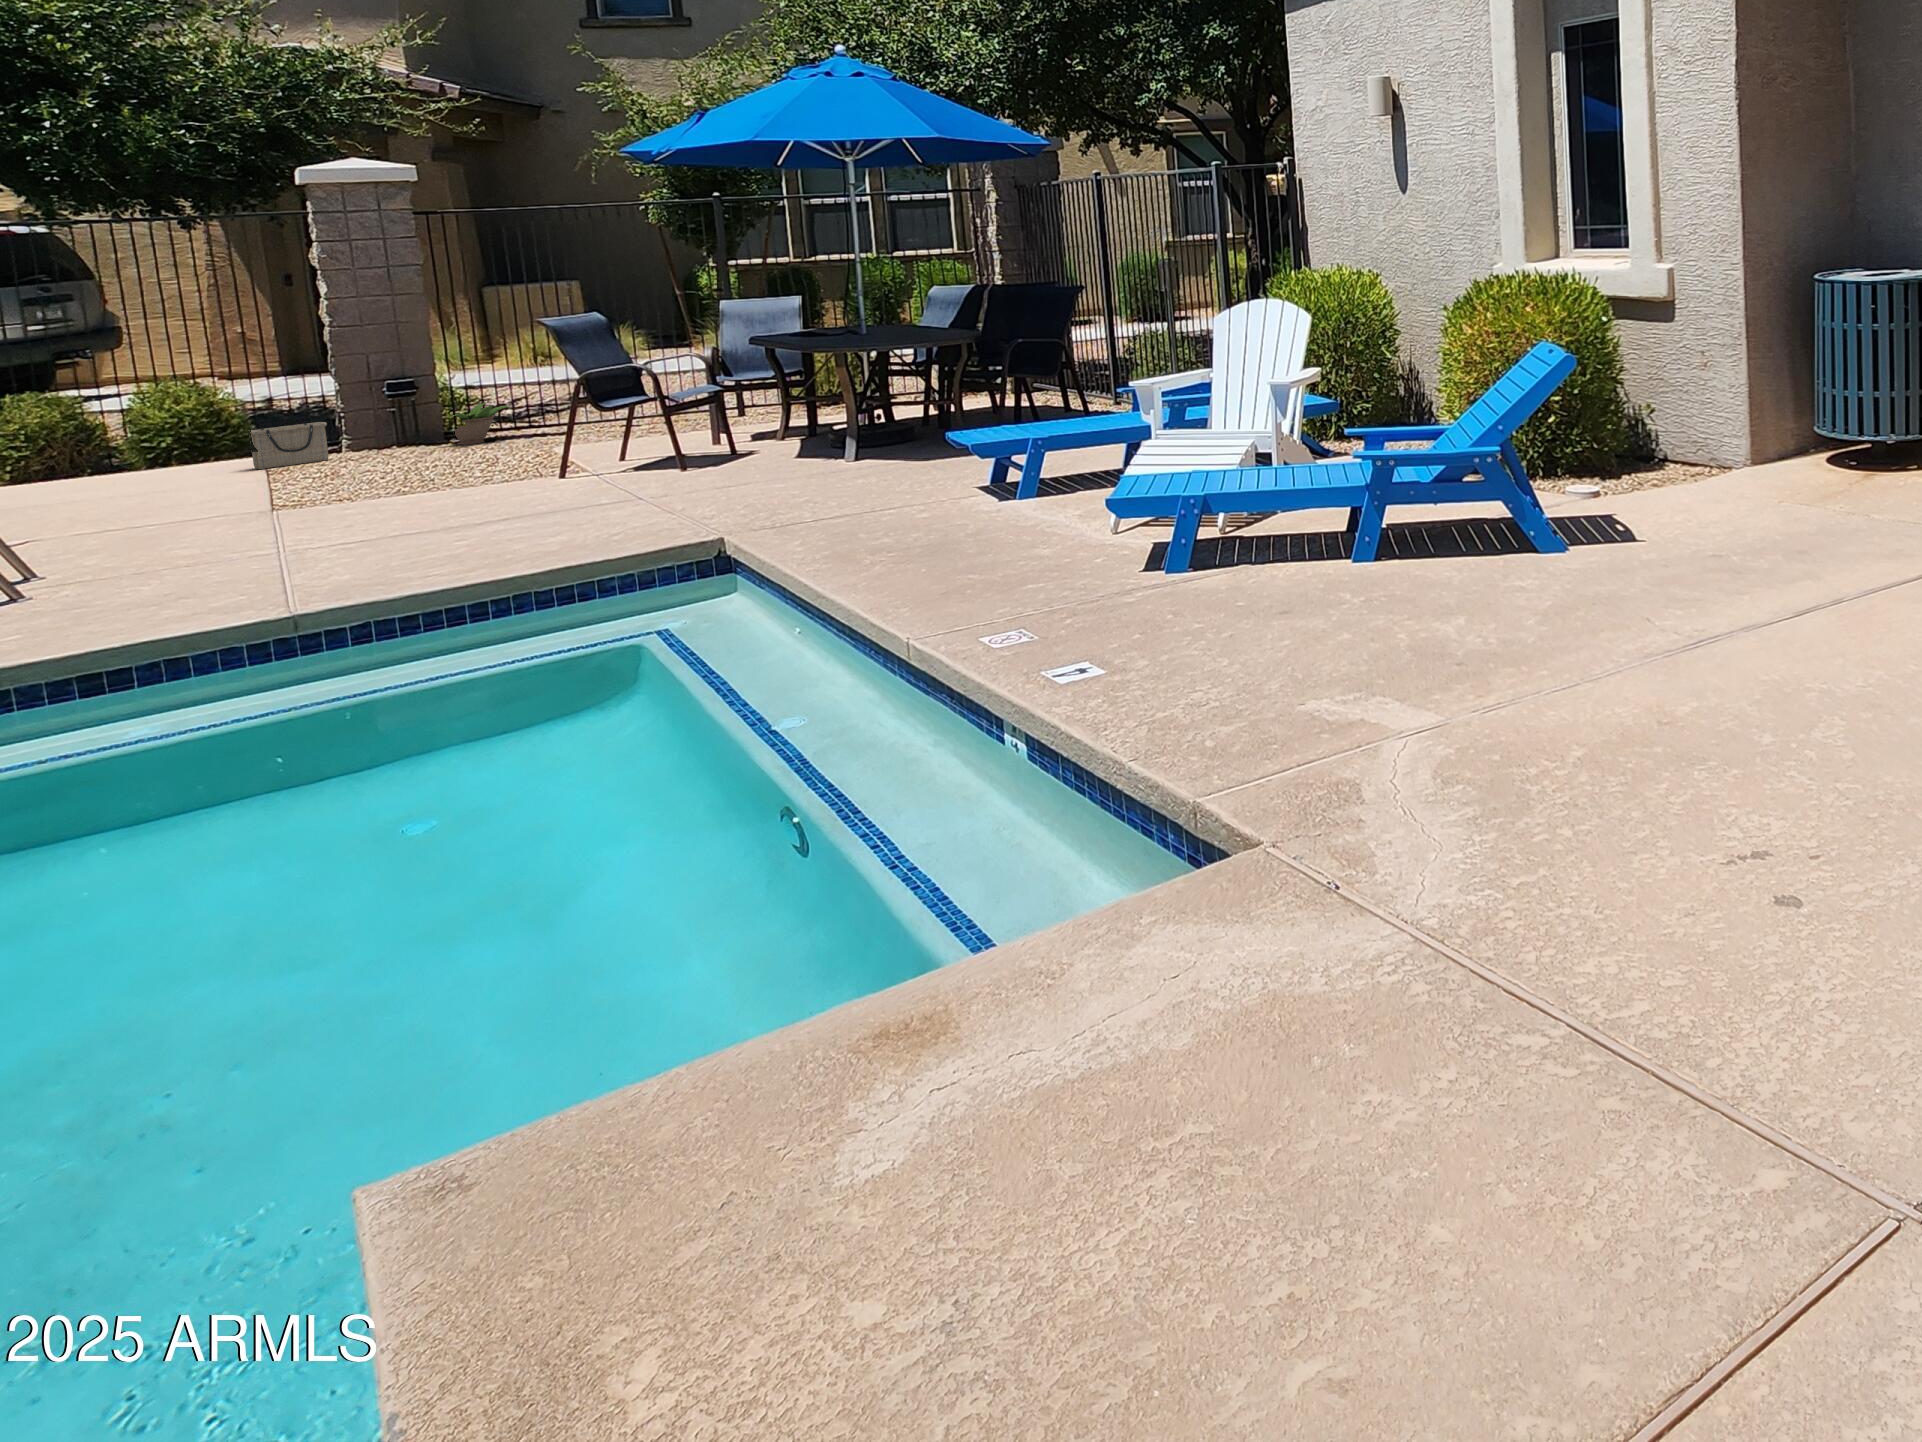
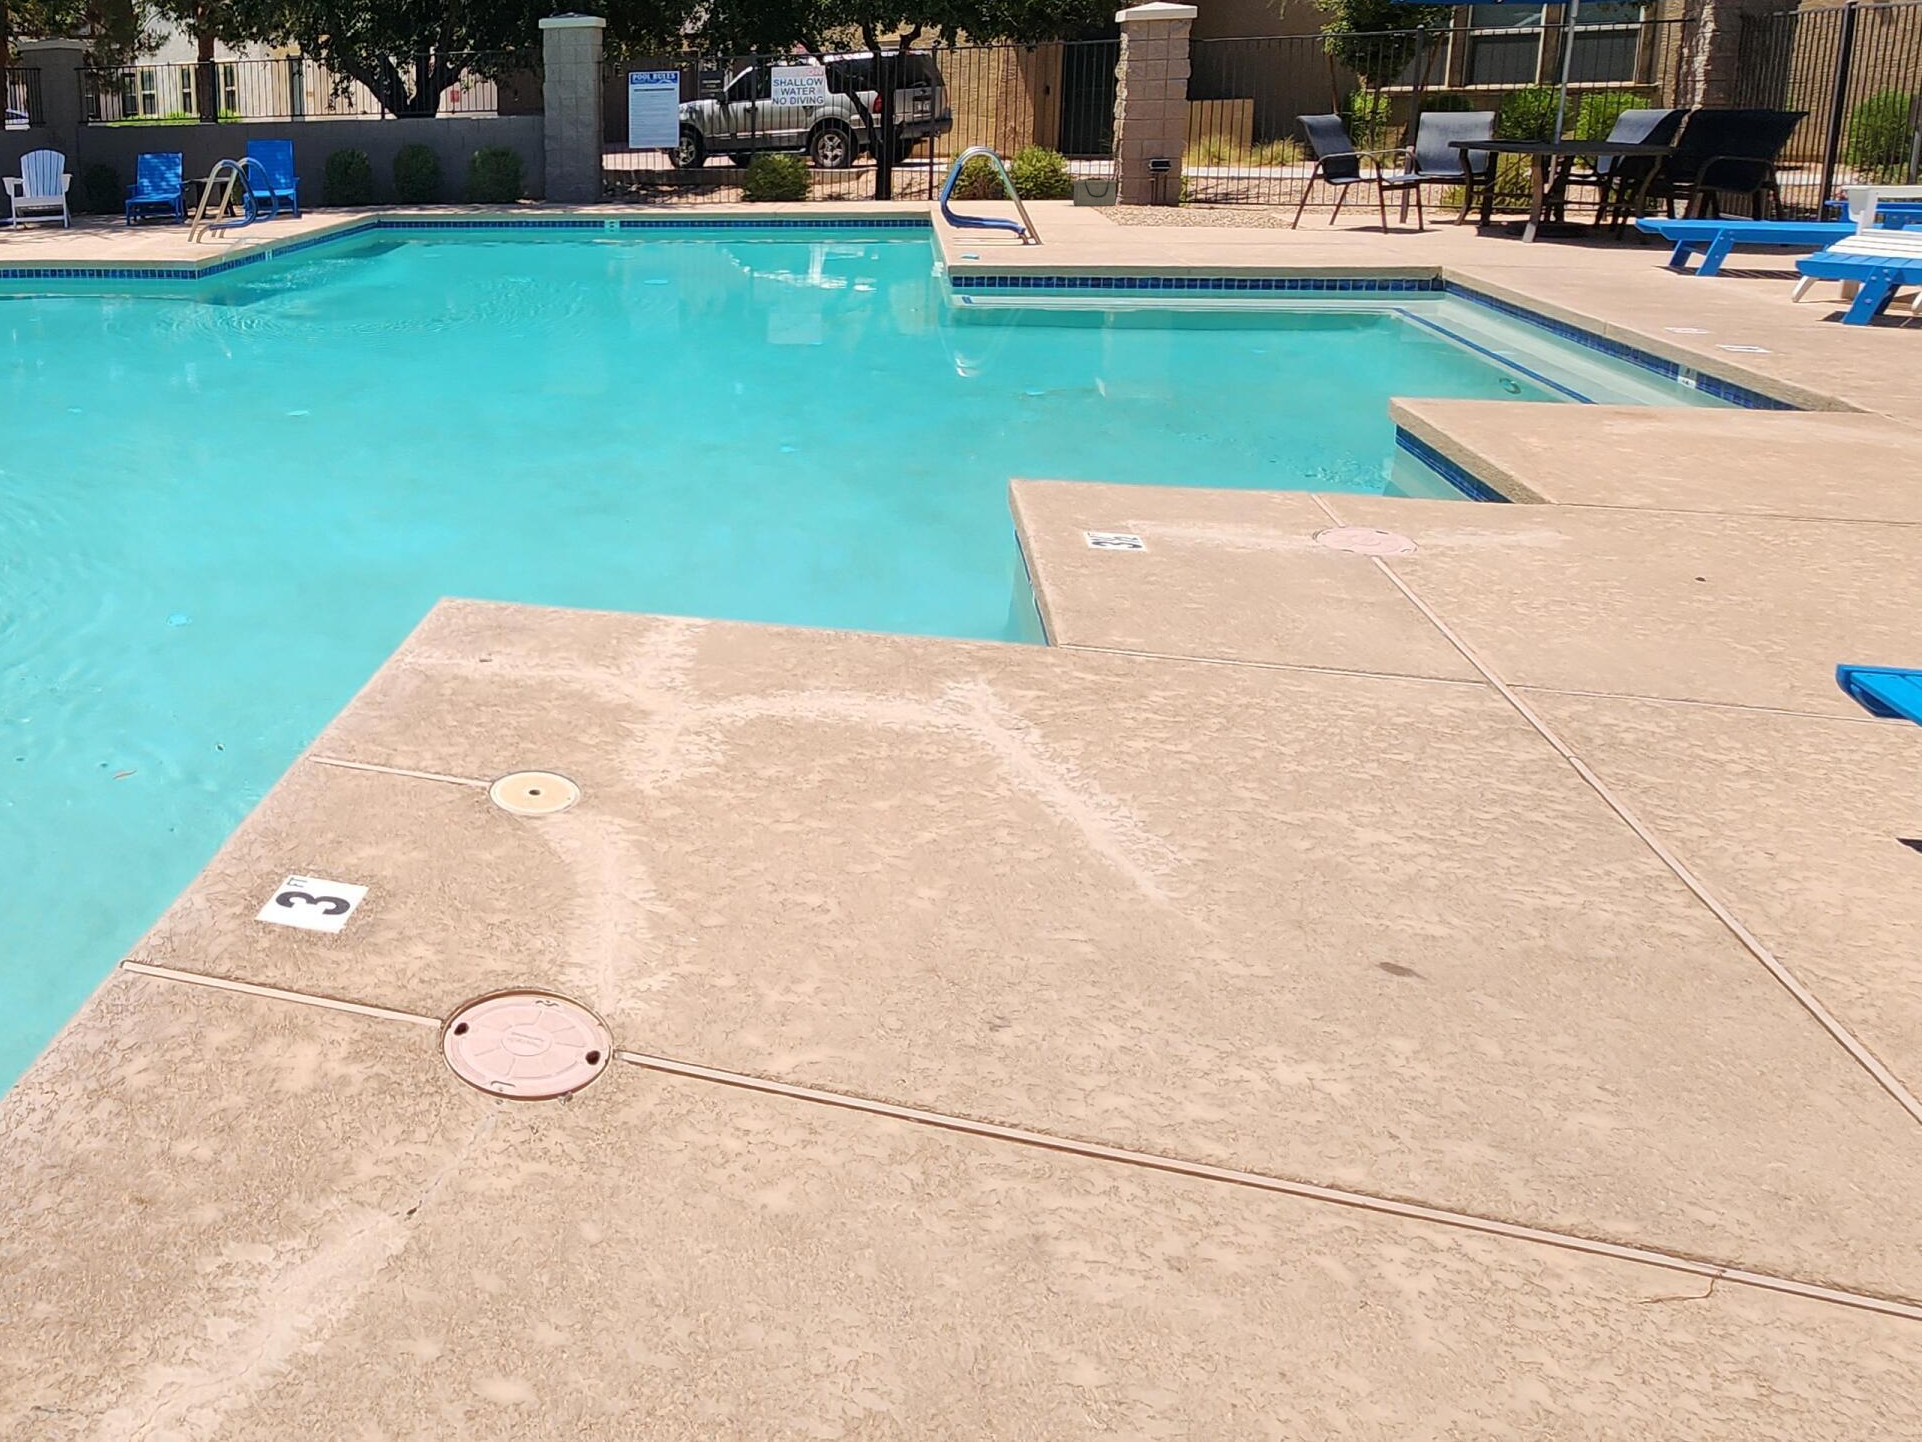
decorative plant: present [450,403,509,445] -> none [1175,180,1231,207]

